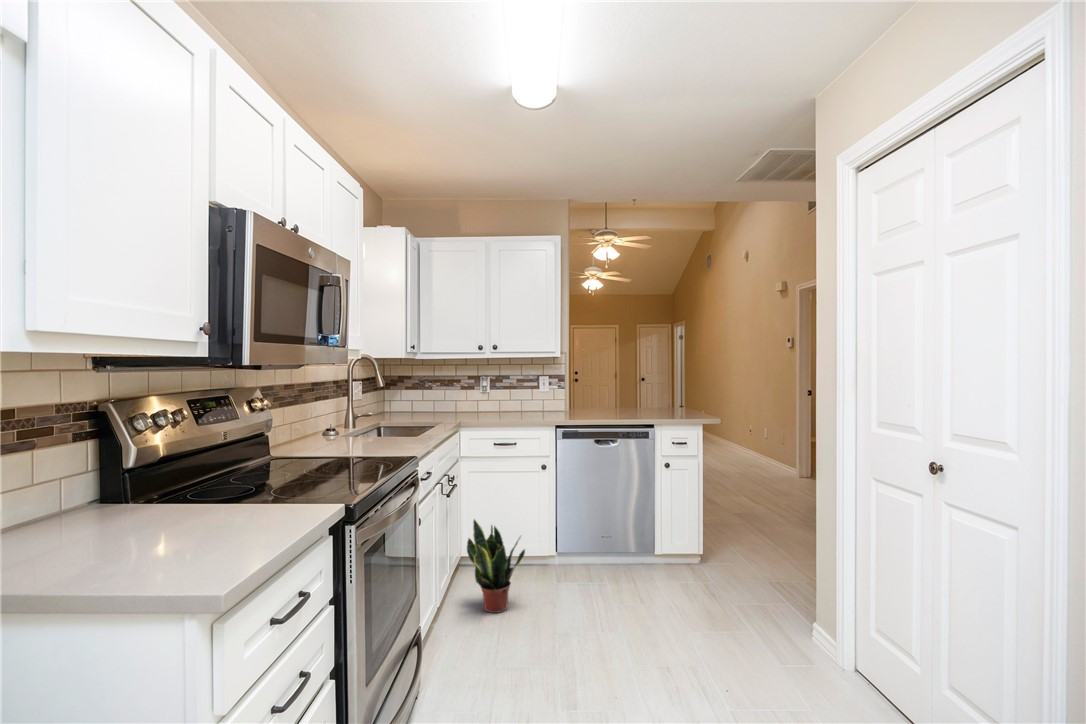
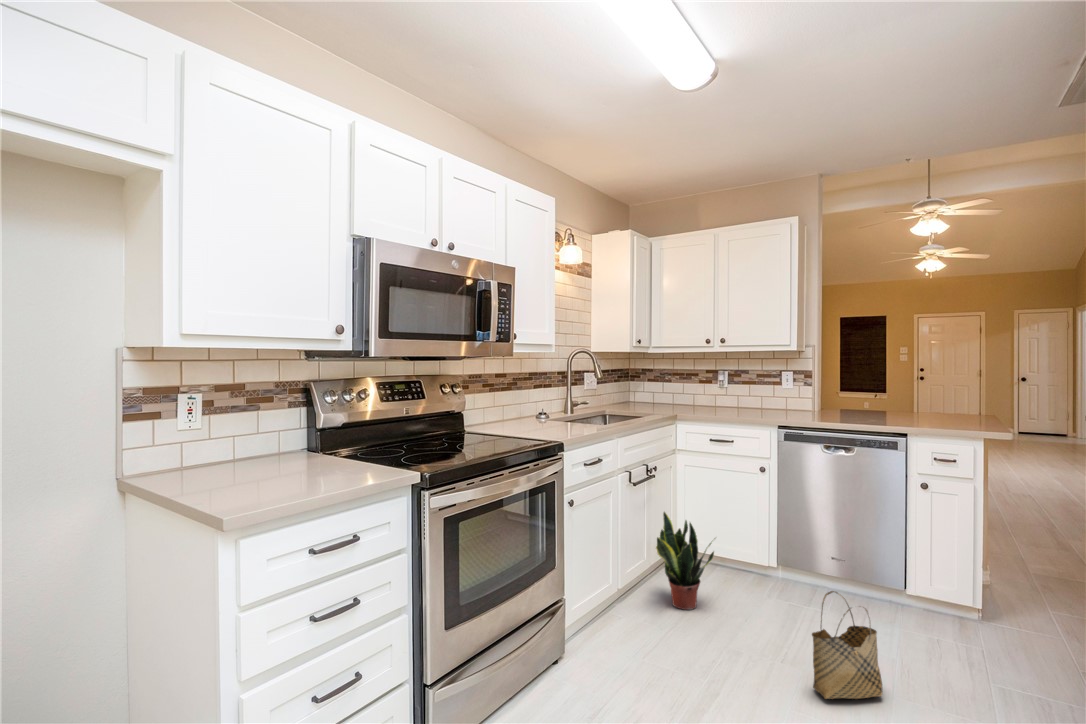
woven basket: none [634,559,681,650] -> present [812,591,883,699]

